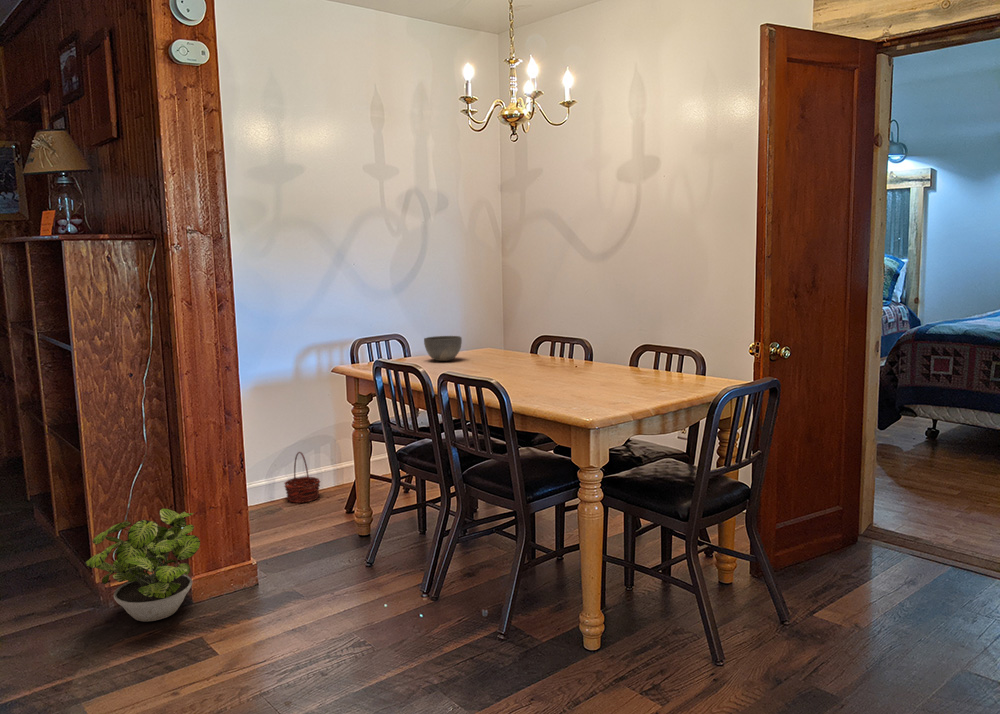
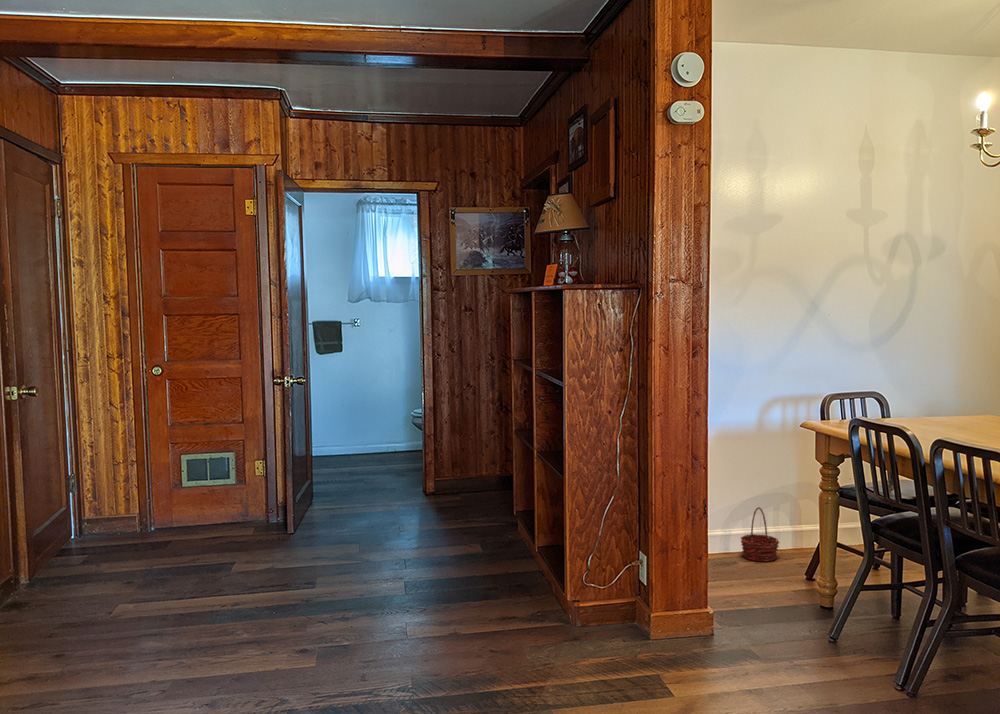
bowl: present [424,336,462,361] -> none [911,397,959,426]
potted plant: present [85,509,200,621] -> none [563,542,662,647]

